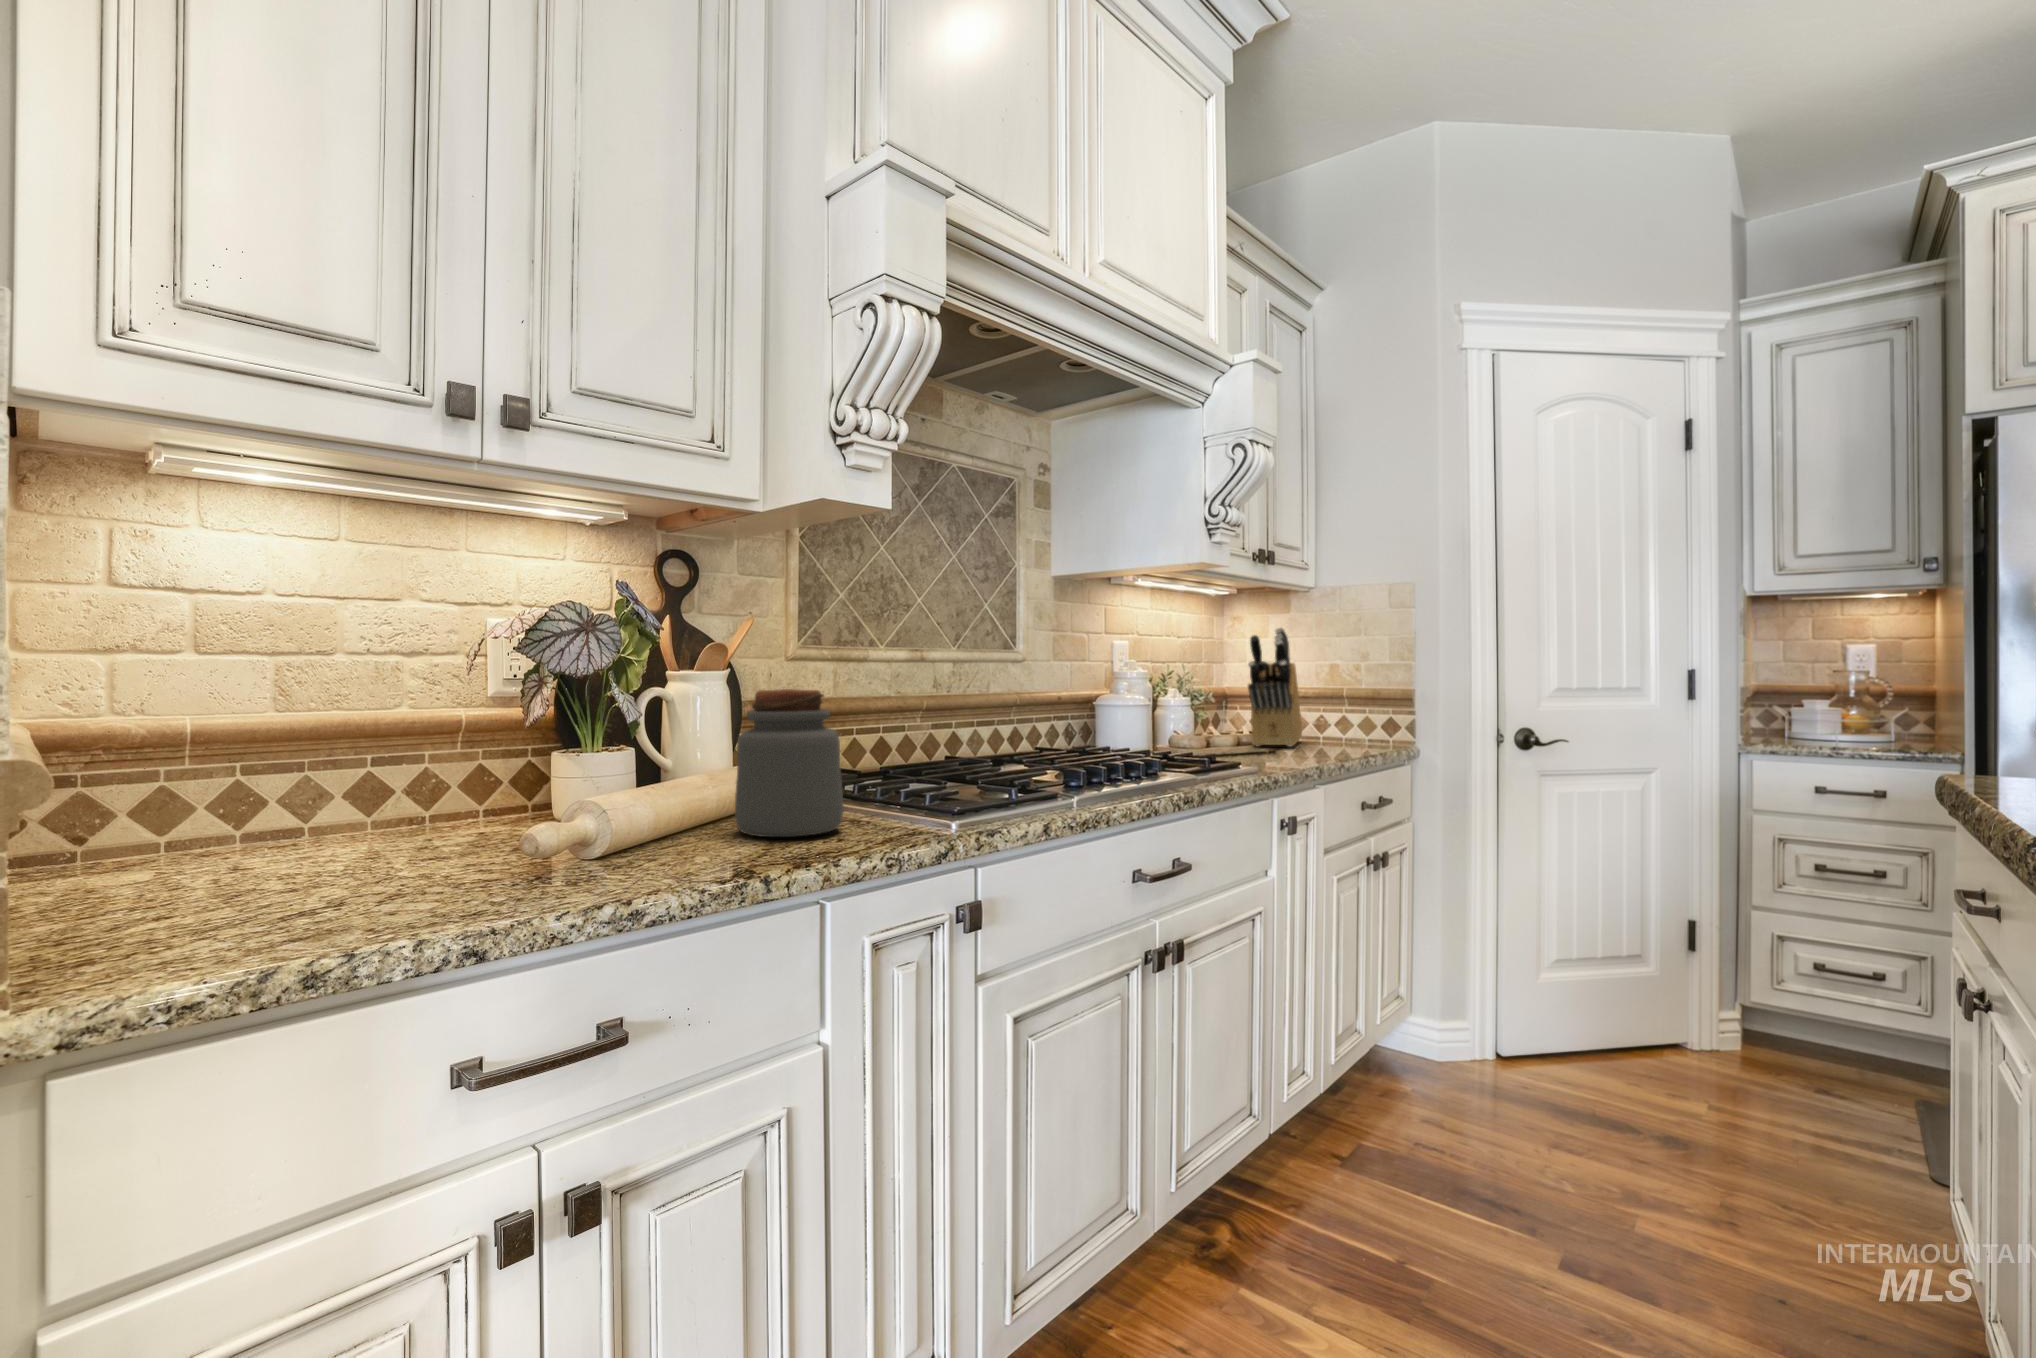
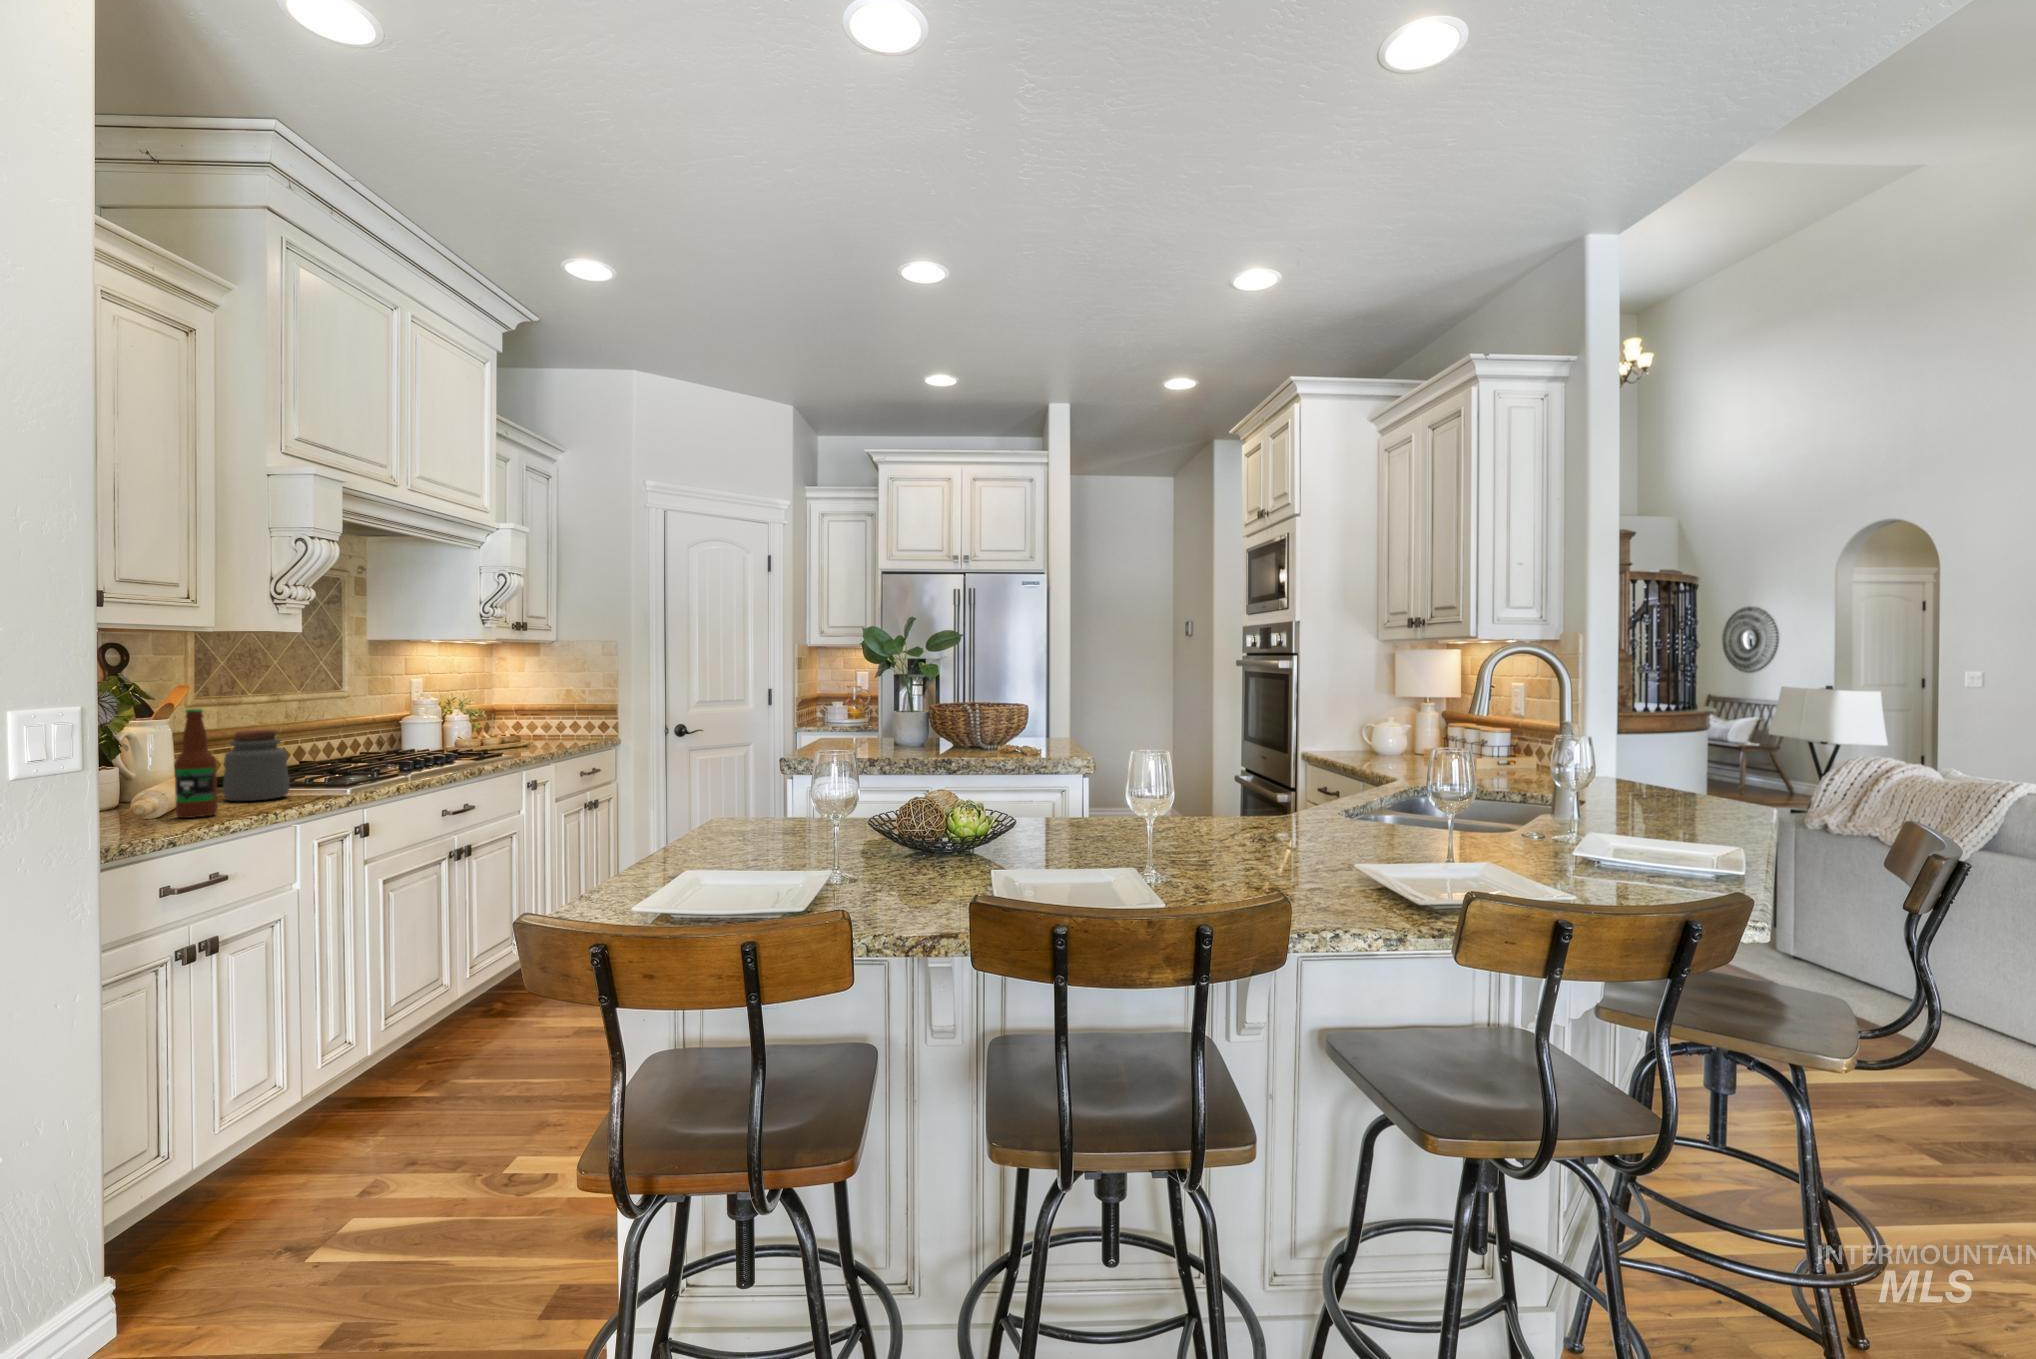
bottle: none [578,626,656,879] -> present [175,709,217,818]
knife block: present [1248,628,1302,747] -> none [509,673,547,744]

